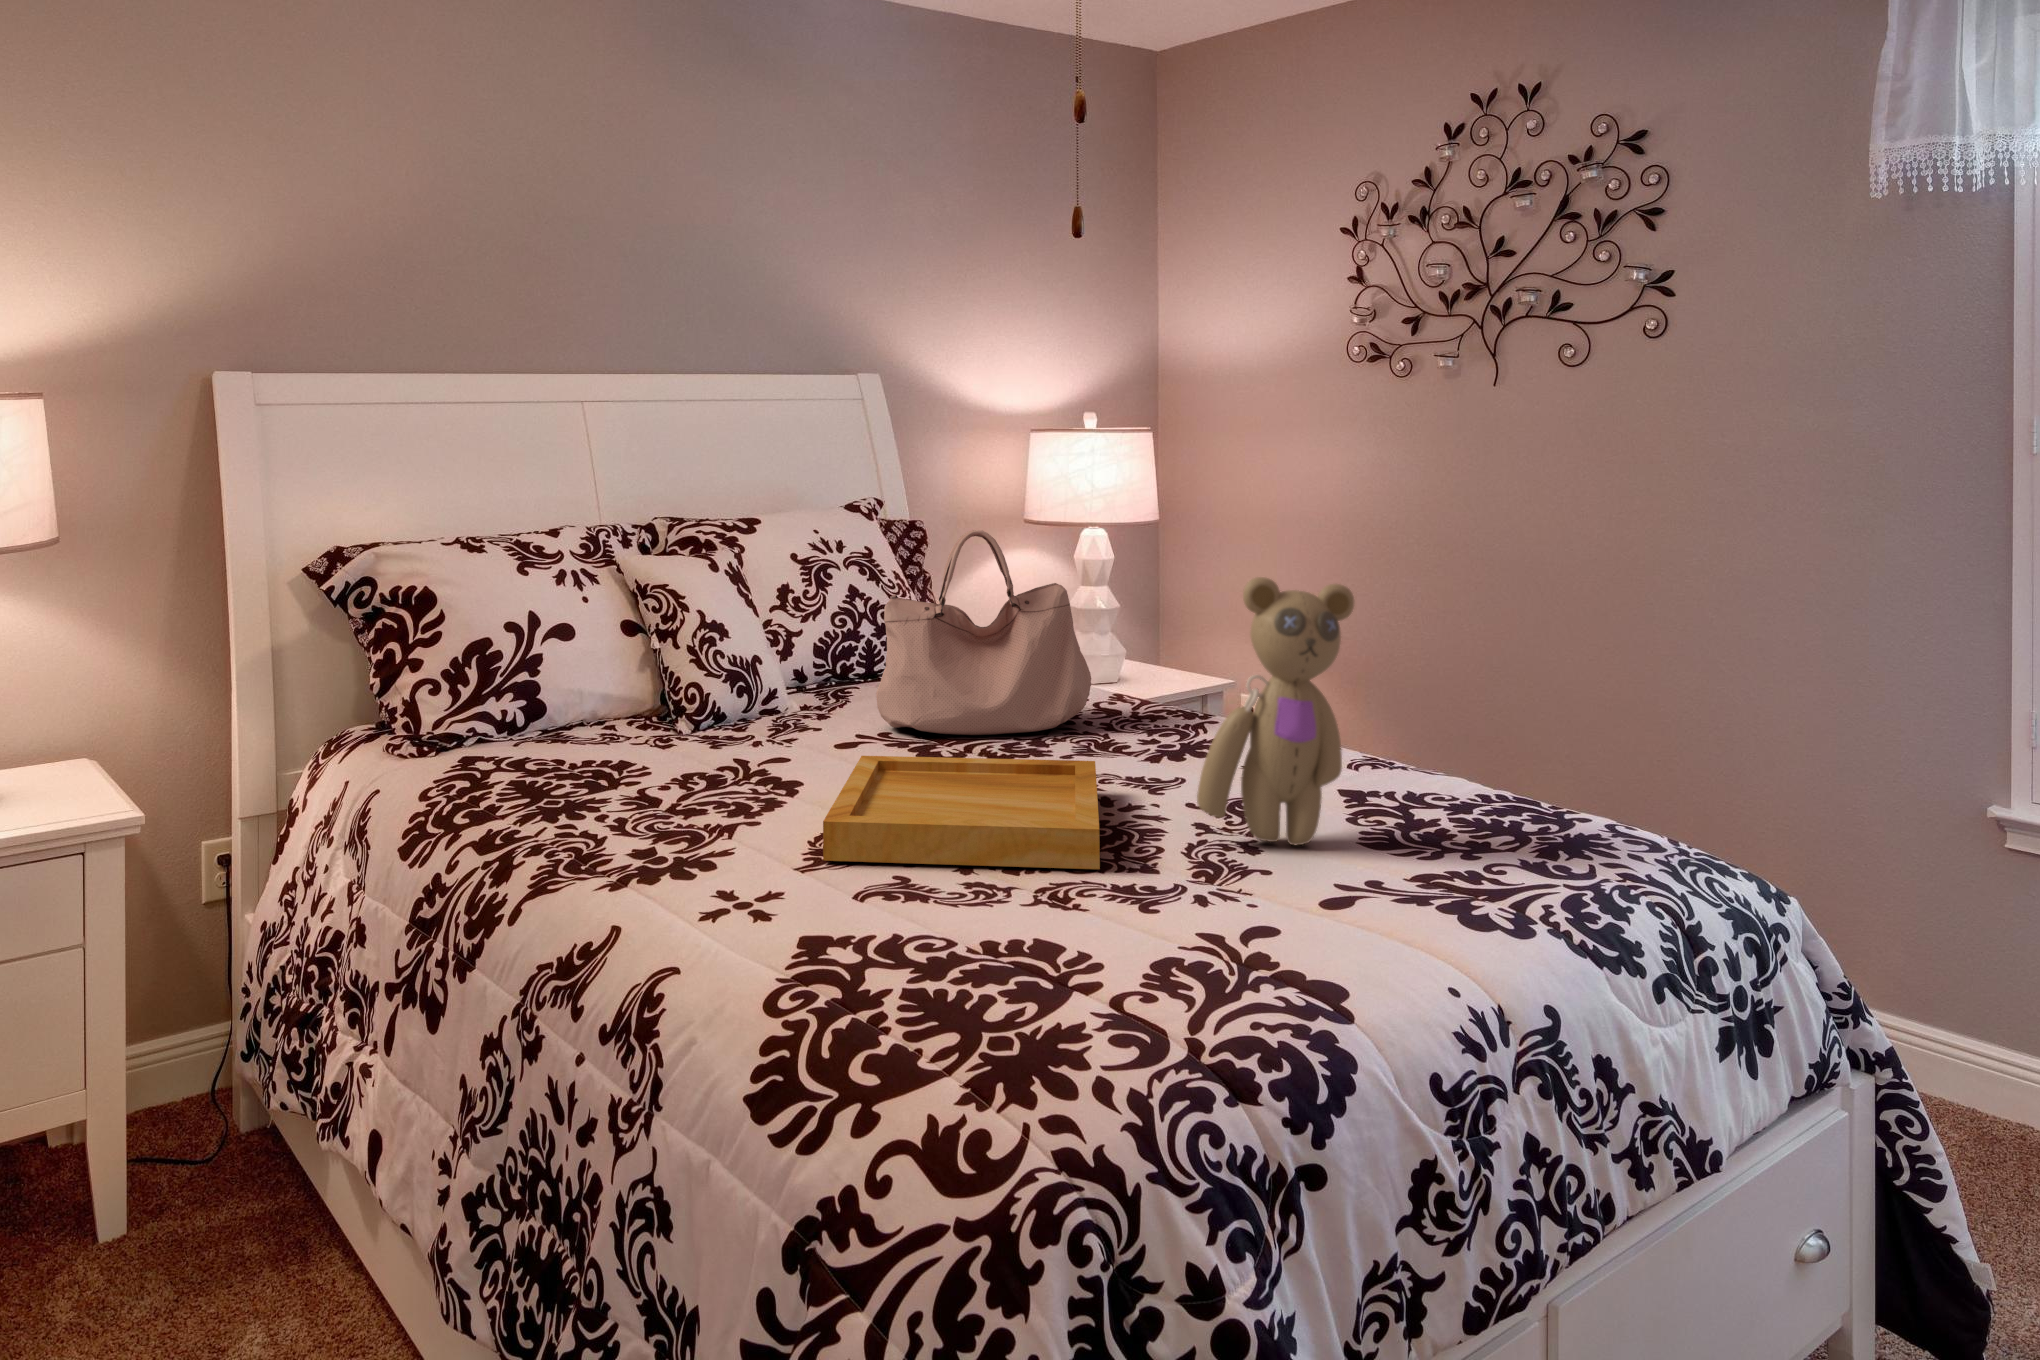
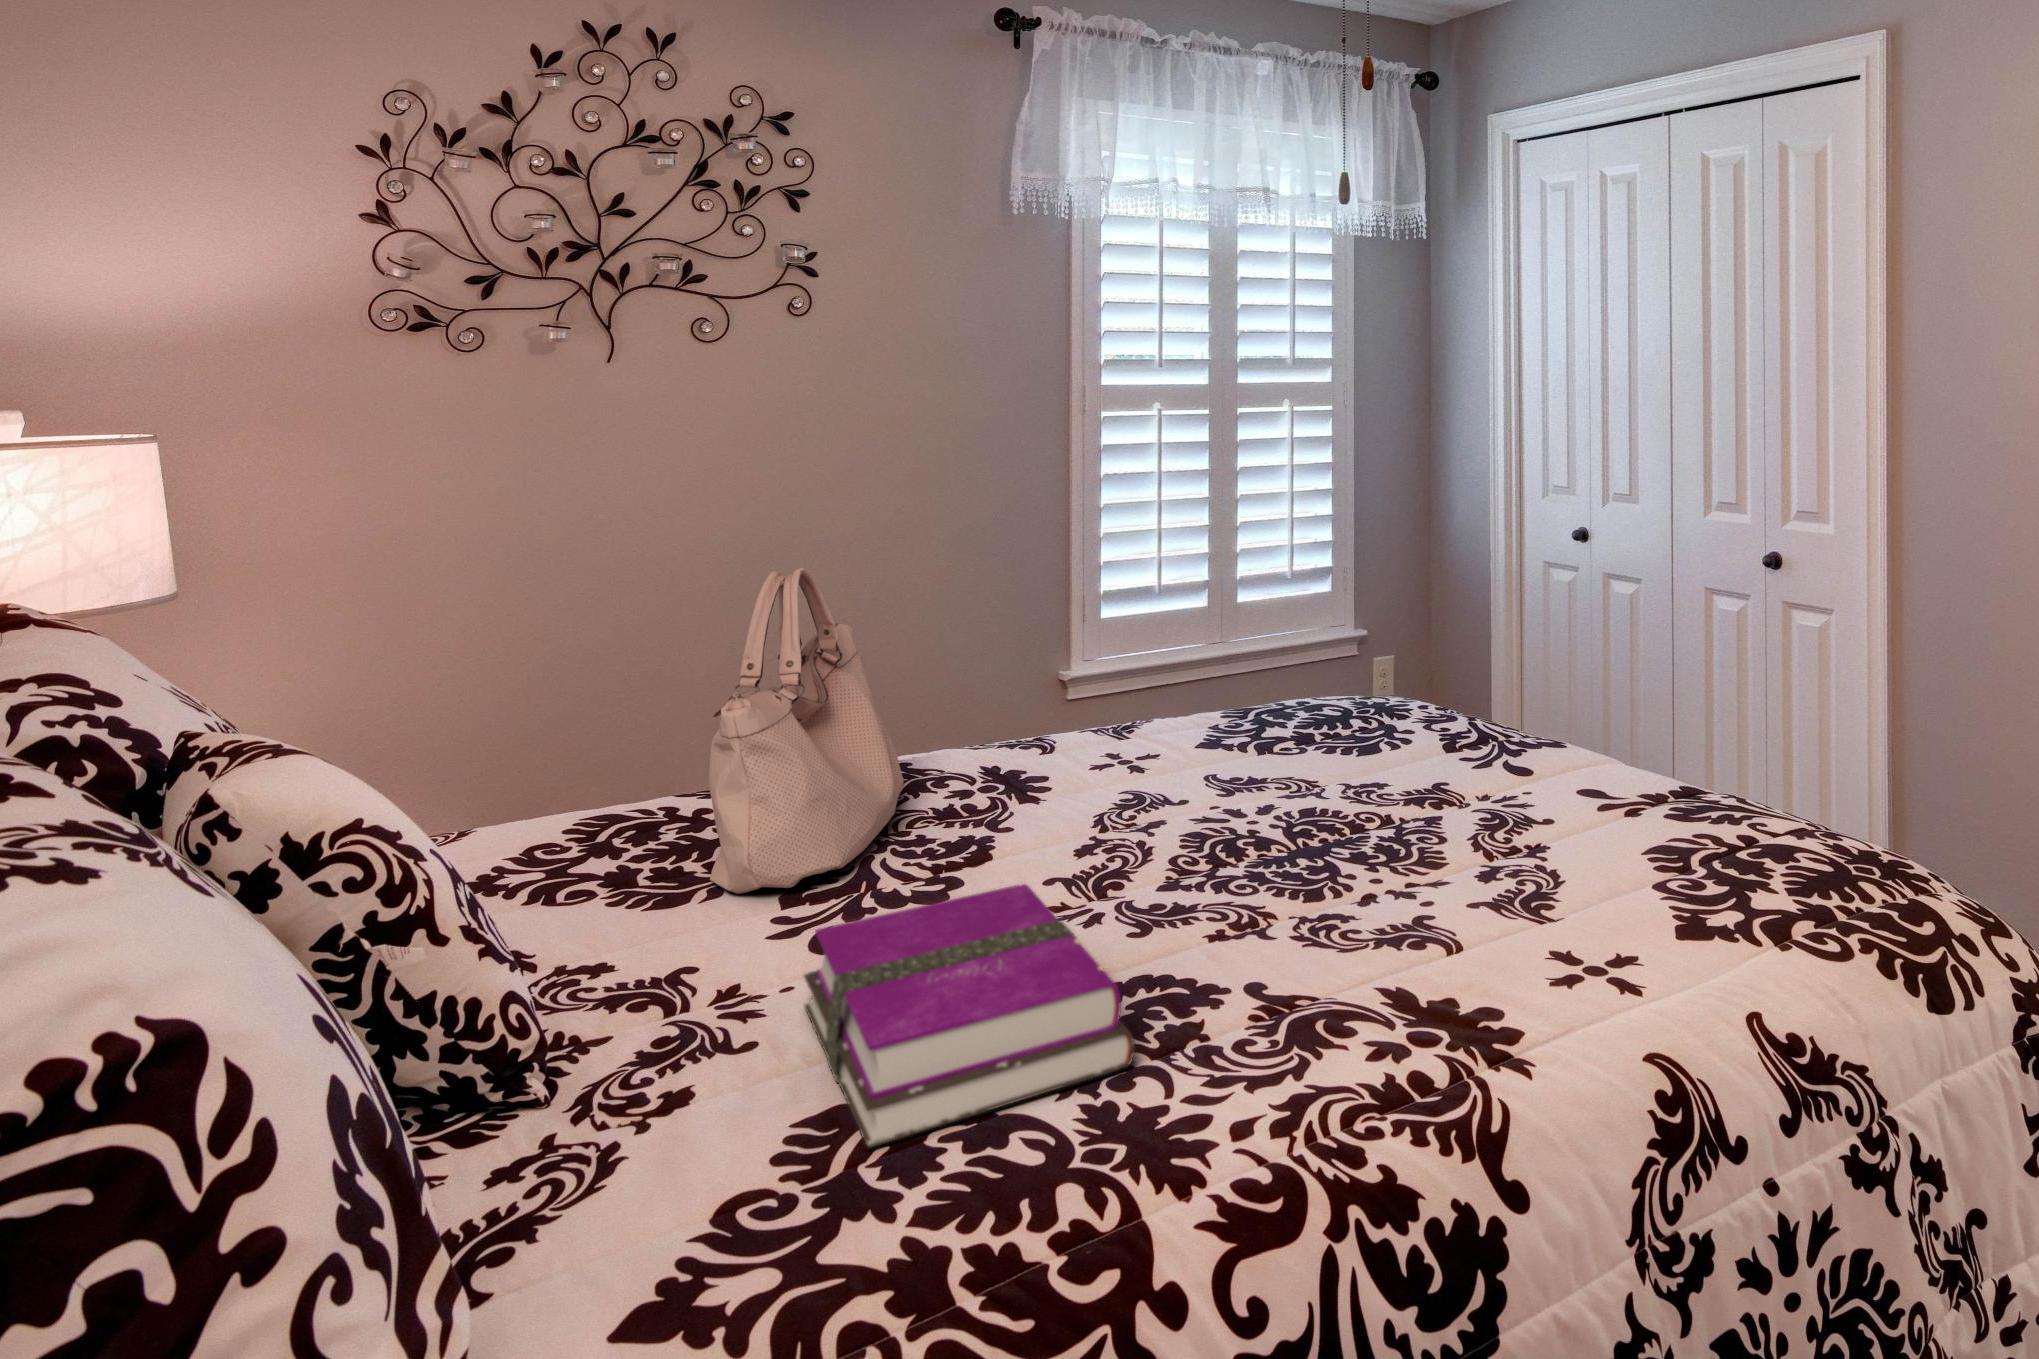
teddy bear: present [1197,577,1354,845] -> none [1304,520,1388,754]
notebook: none [573,708,794,805] -> present [804,884,1135,1148]
tray: present [823,756,1100,869] -> none [1093,765,1429,914]

